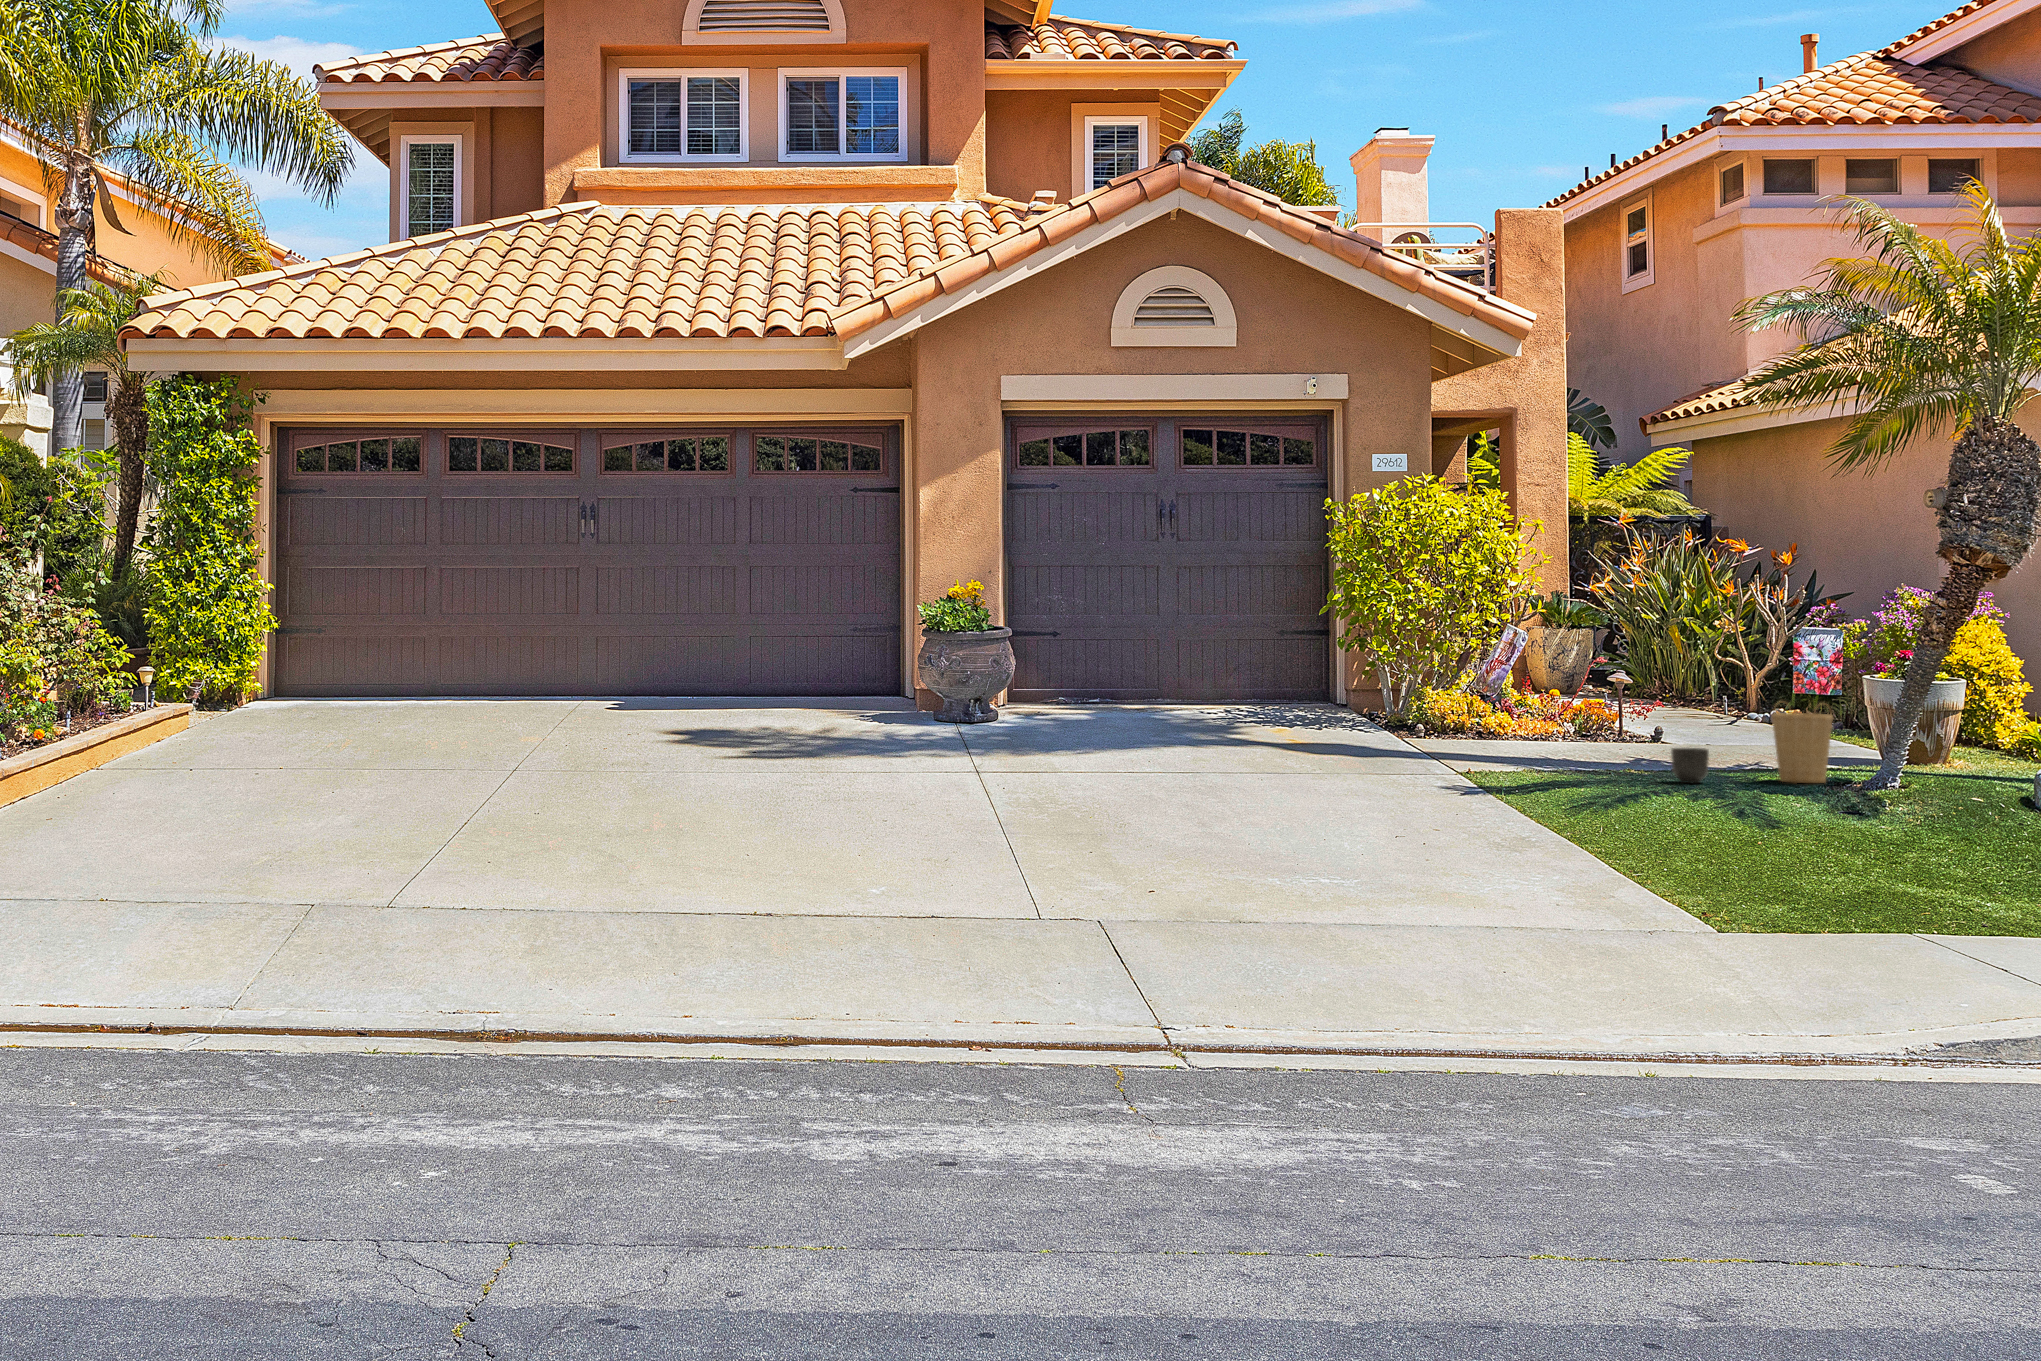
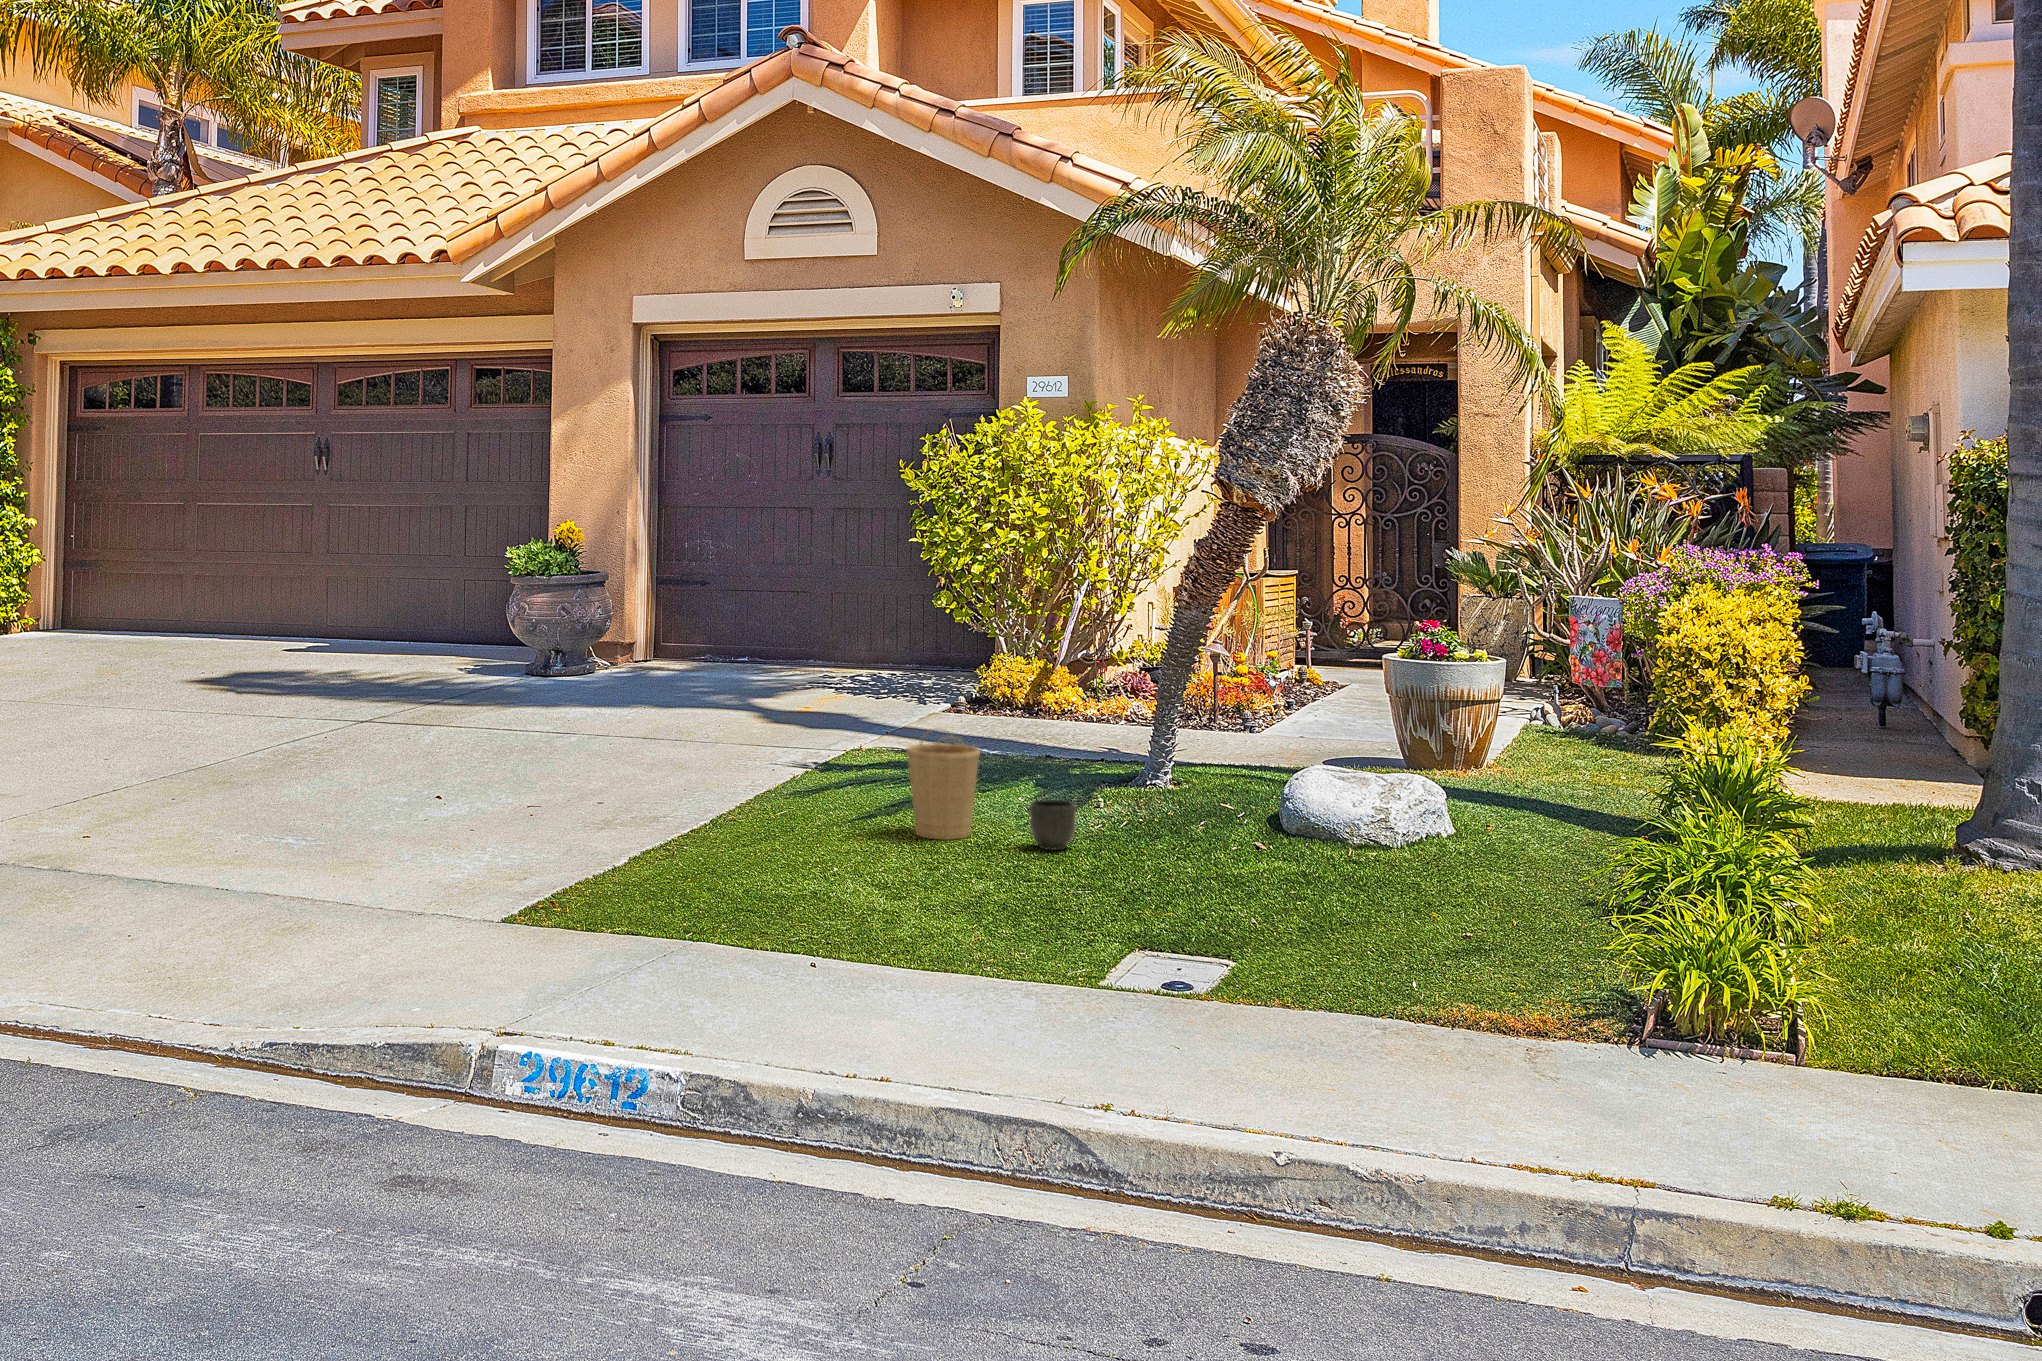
planter: present [1671,748,1709,783] -> present [1029,800,1076,850]

